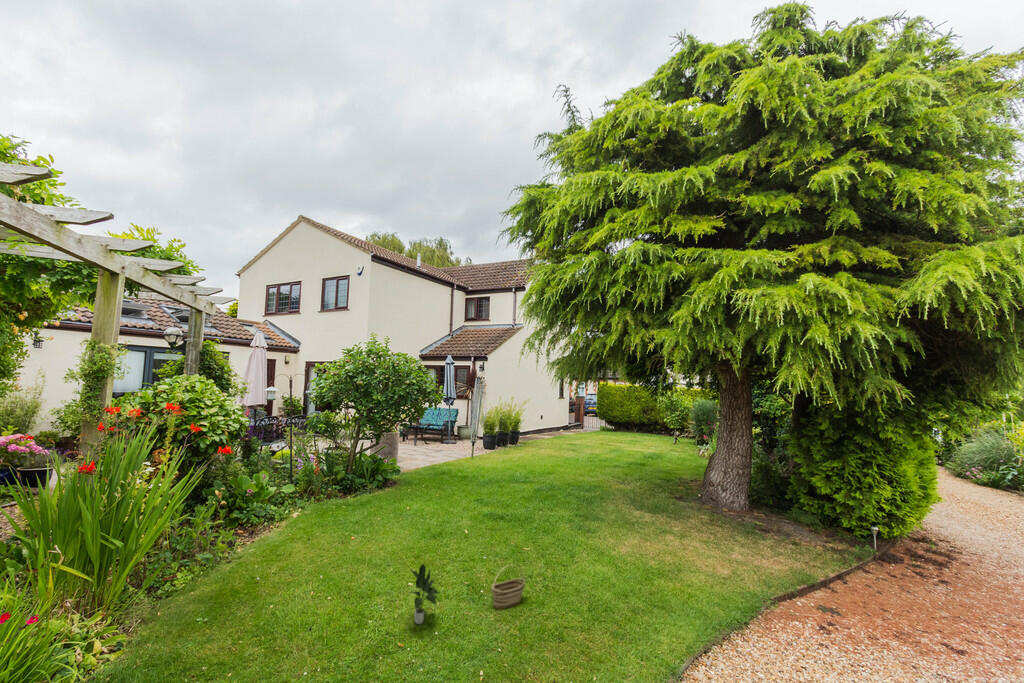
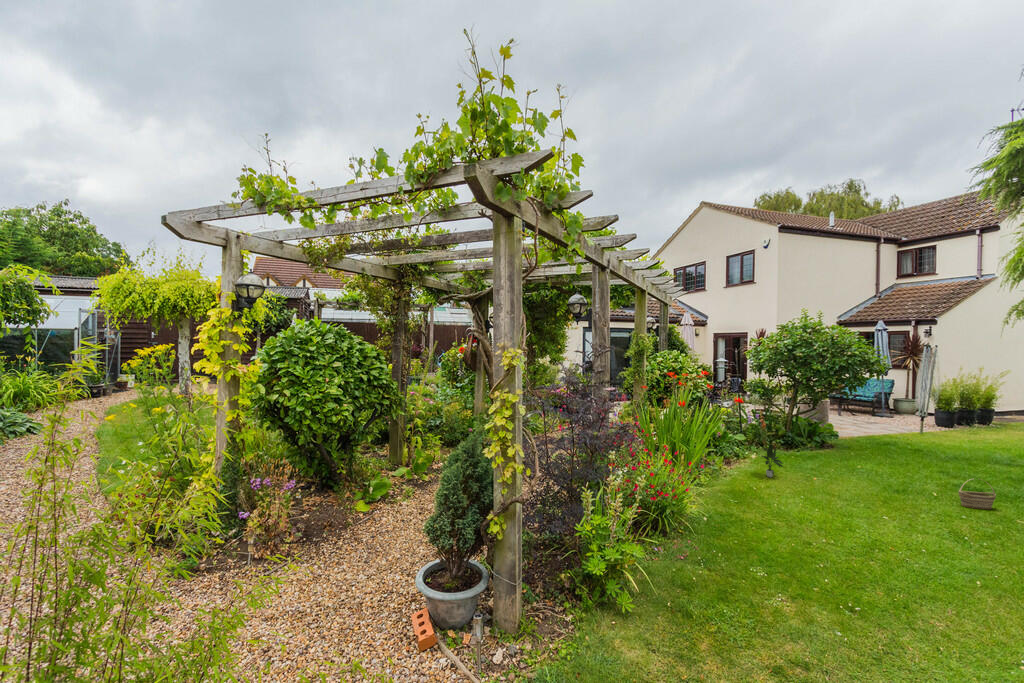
potted plant: present [410,565,441,624] -> present [762,444,783,477]

